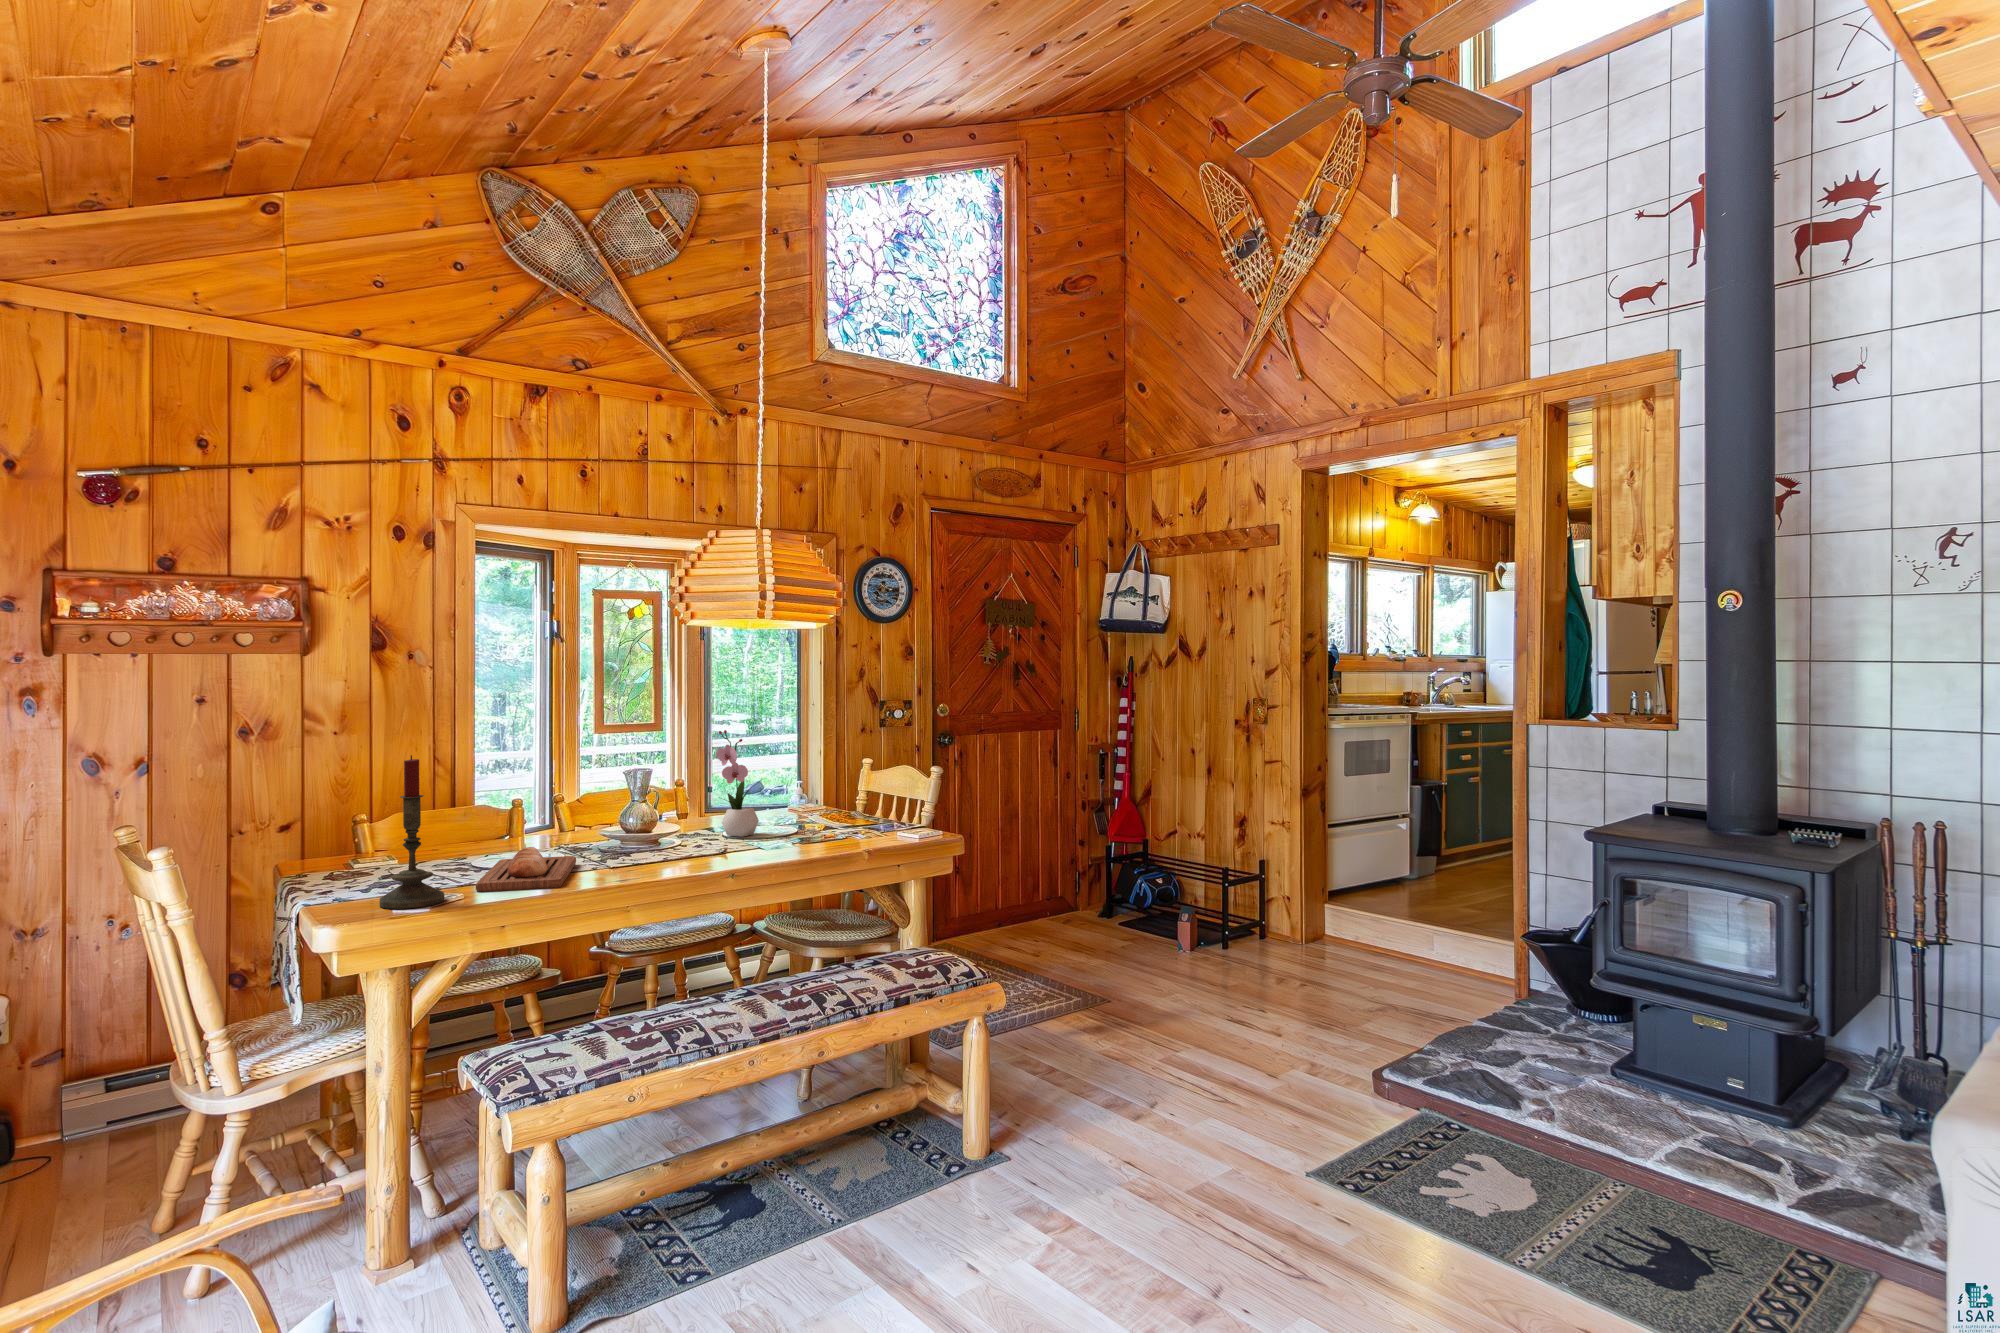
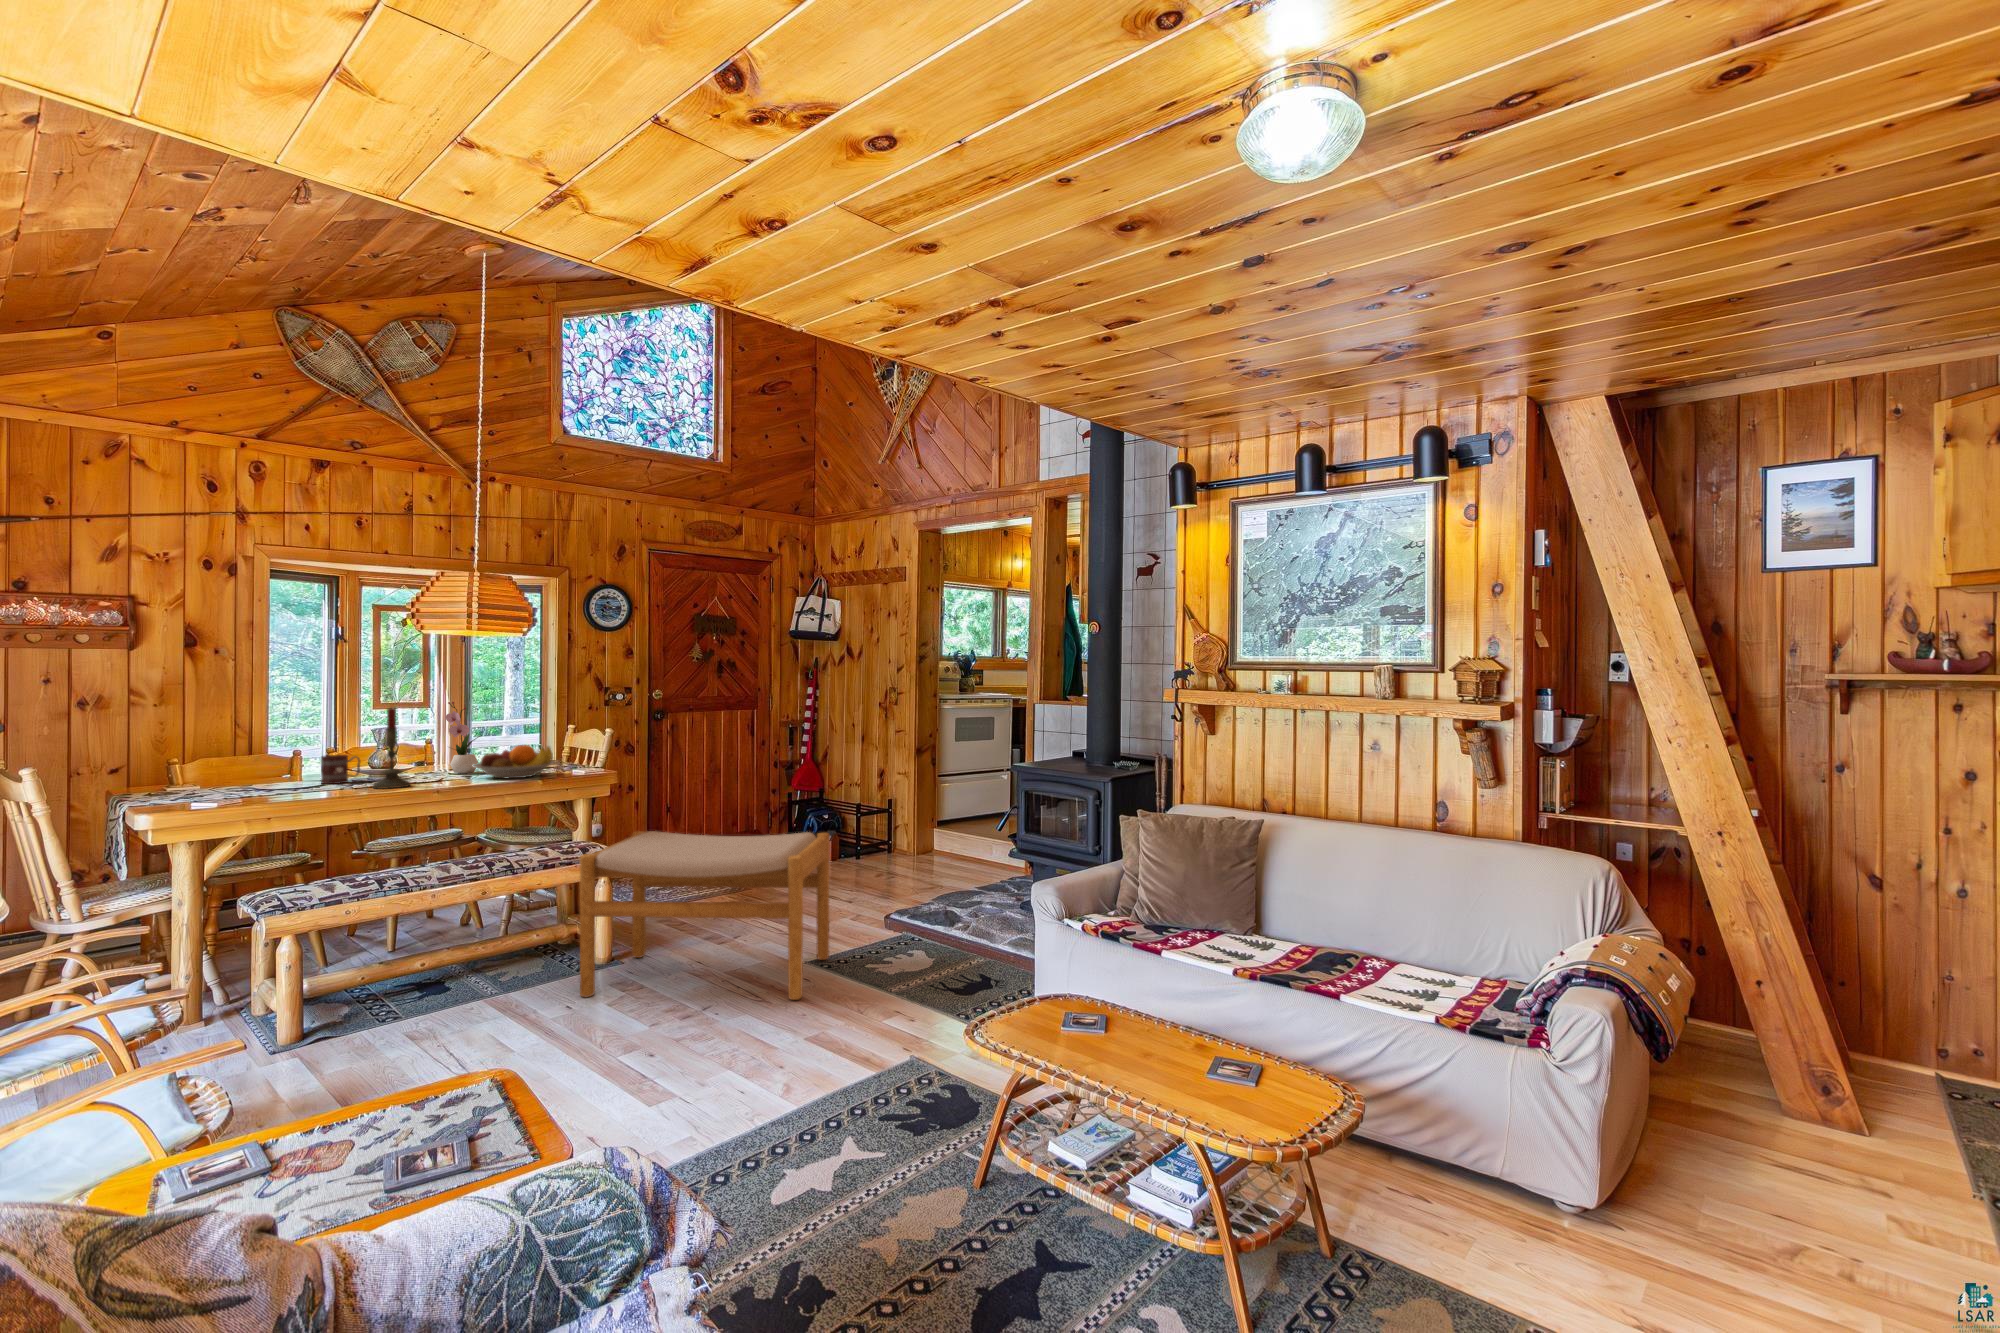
candle: present [380,755,445,909] -> present [373,708,410,789]
fruit bowl: none [764,799,879,851] -> present [473,745,555,778]
mug: none [557,812,609,858] -> present [321,755,360,784]
bread loaf: present [476,847,576,892] -> none [250,774,331,799]
footstool: none [975,941,1364,1273] -> present [580,831,829,1000]

